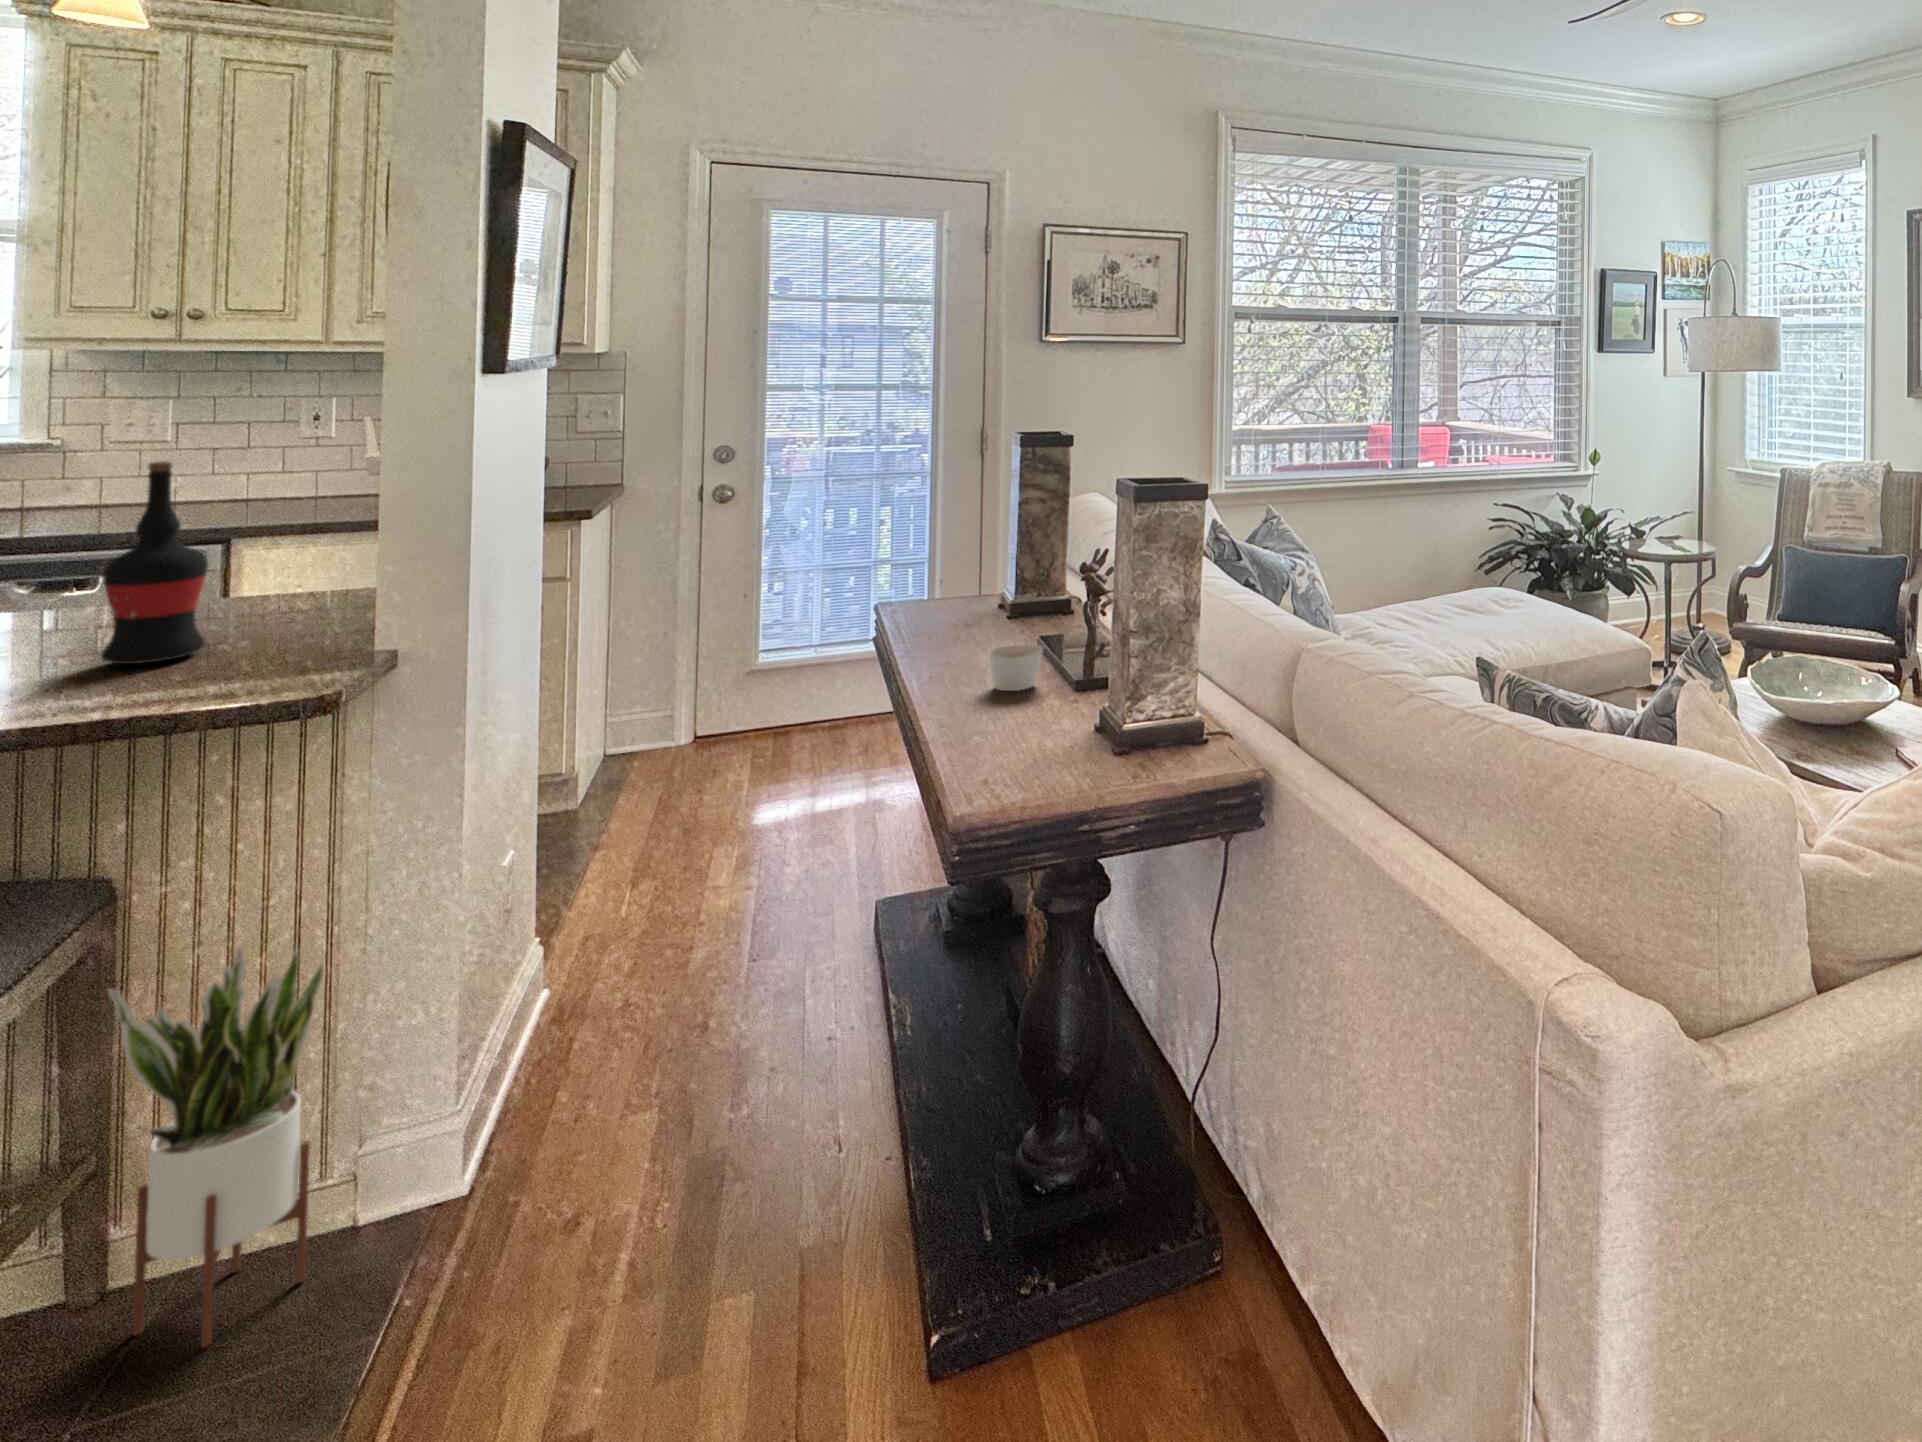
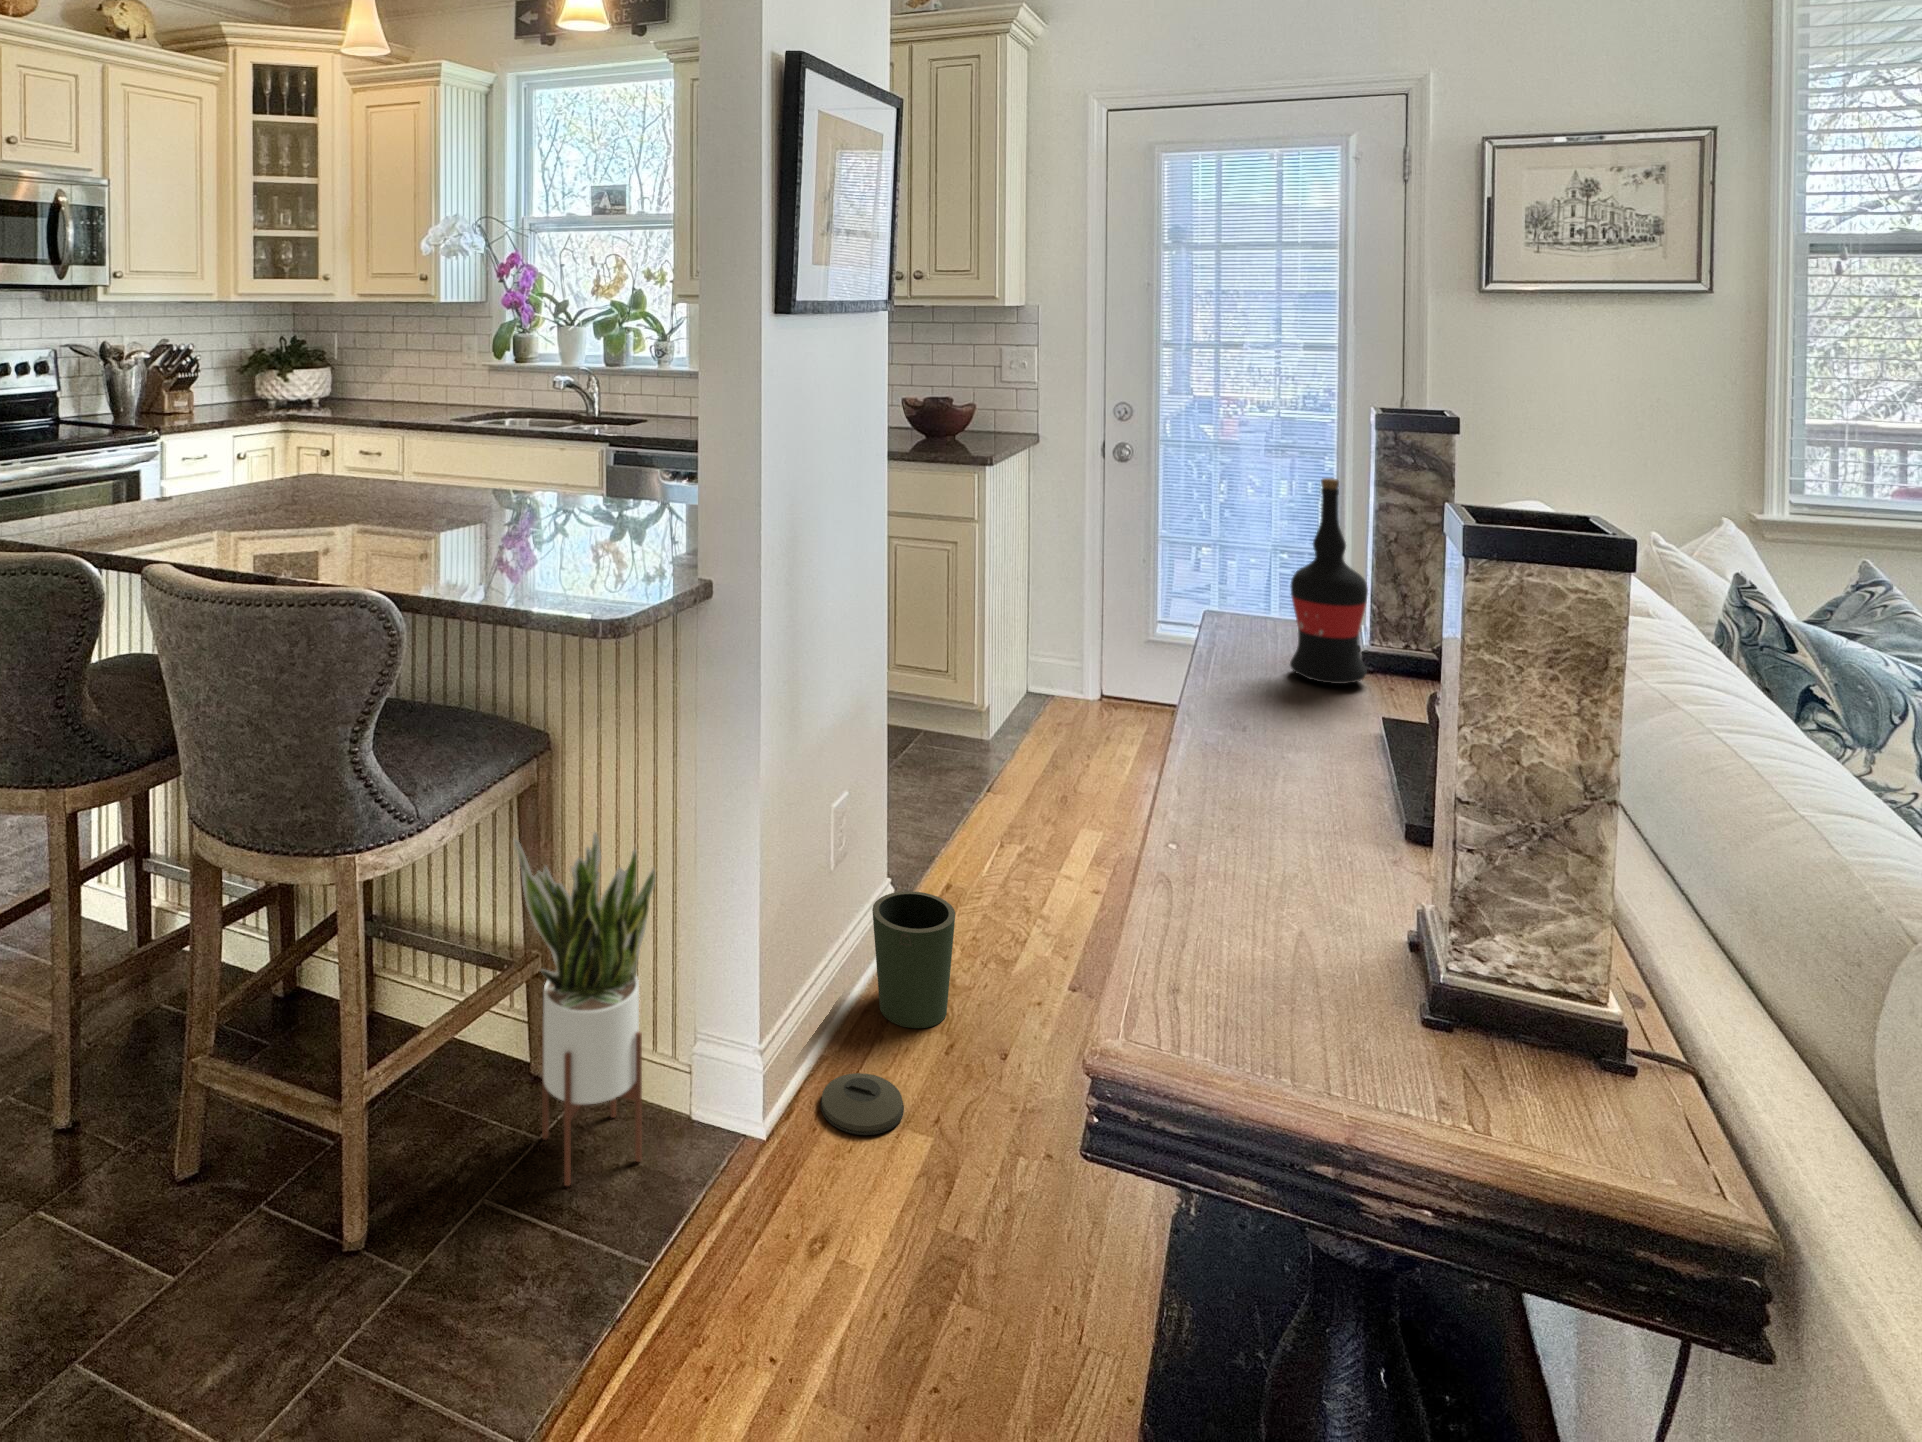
wine bottle: present [101,461,208,664] -> present [1290,478,1368,684]
candle: present [988,644,1043,691] -> none [1267,732,1354,813]
trash can: none [516,922,639,1147] -> present [821,891,955,1135]

